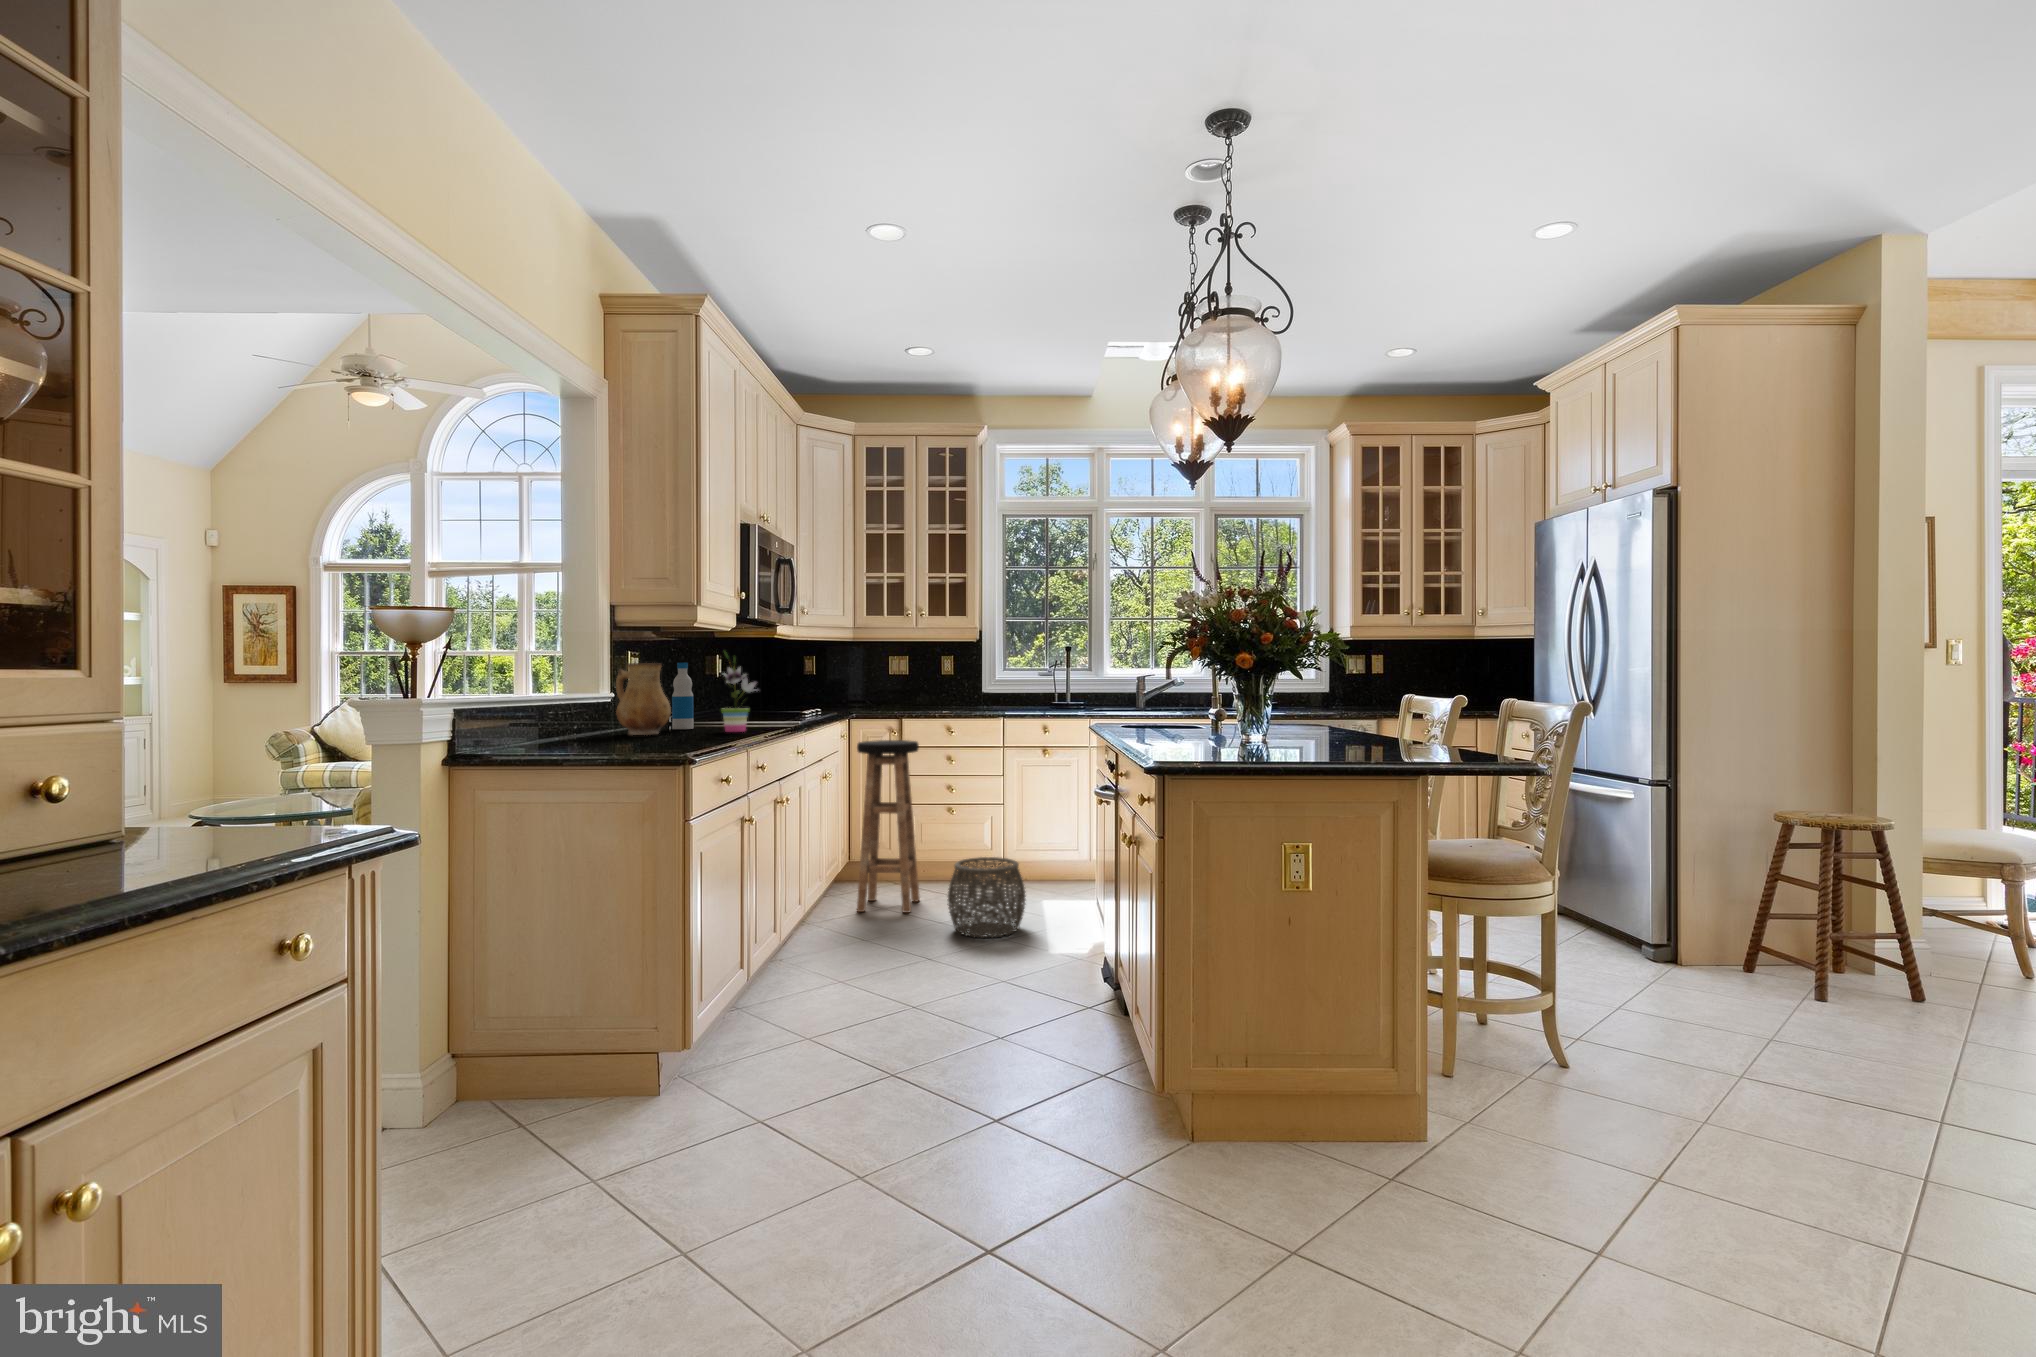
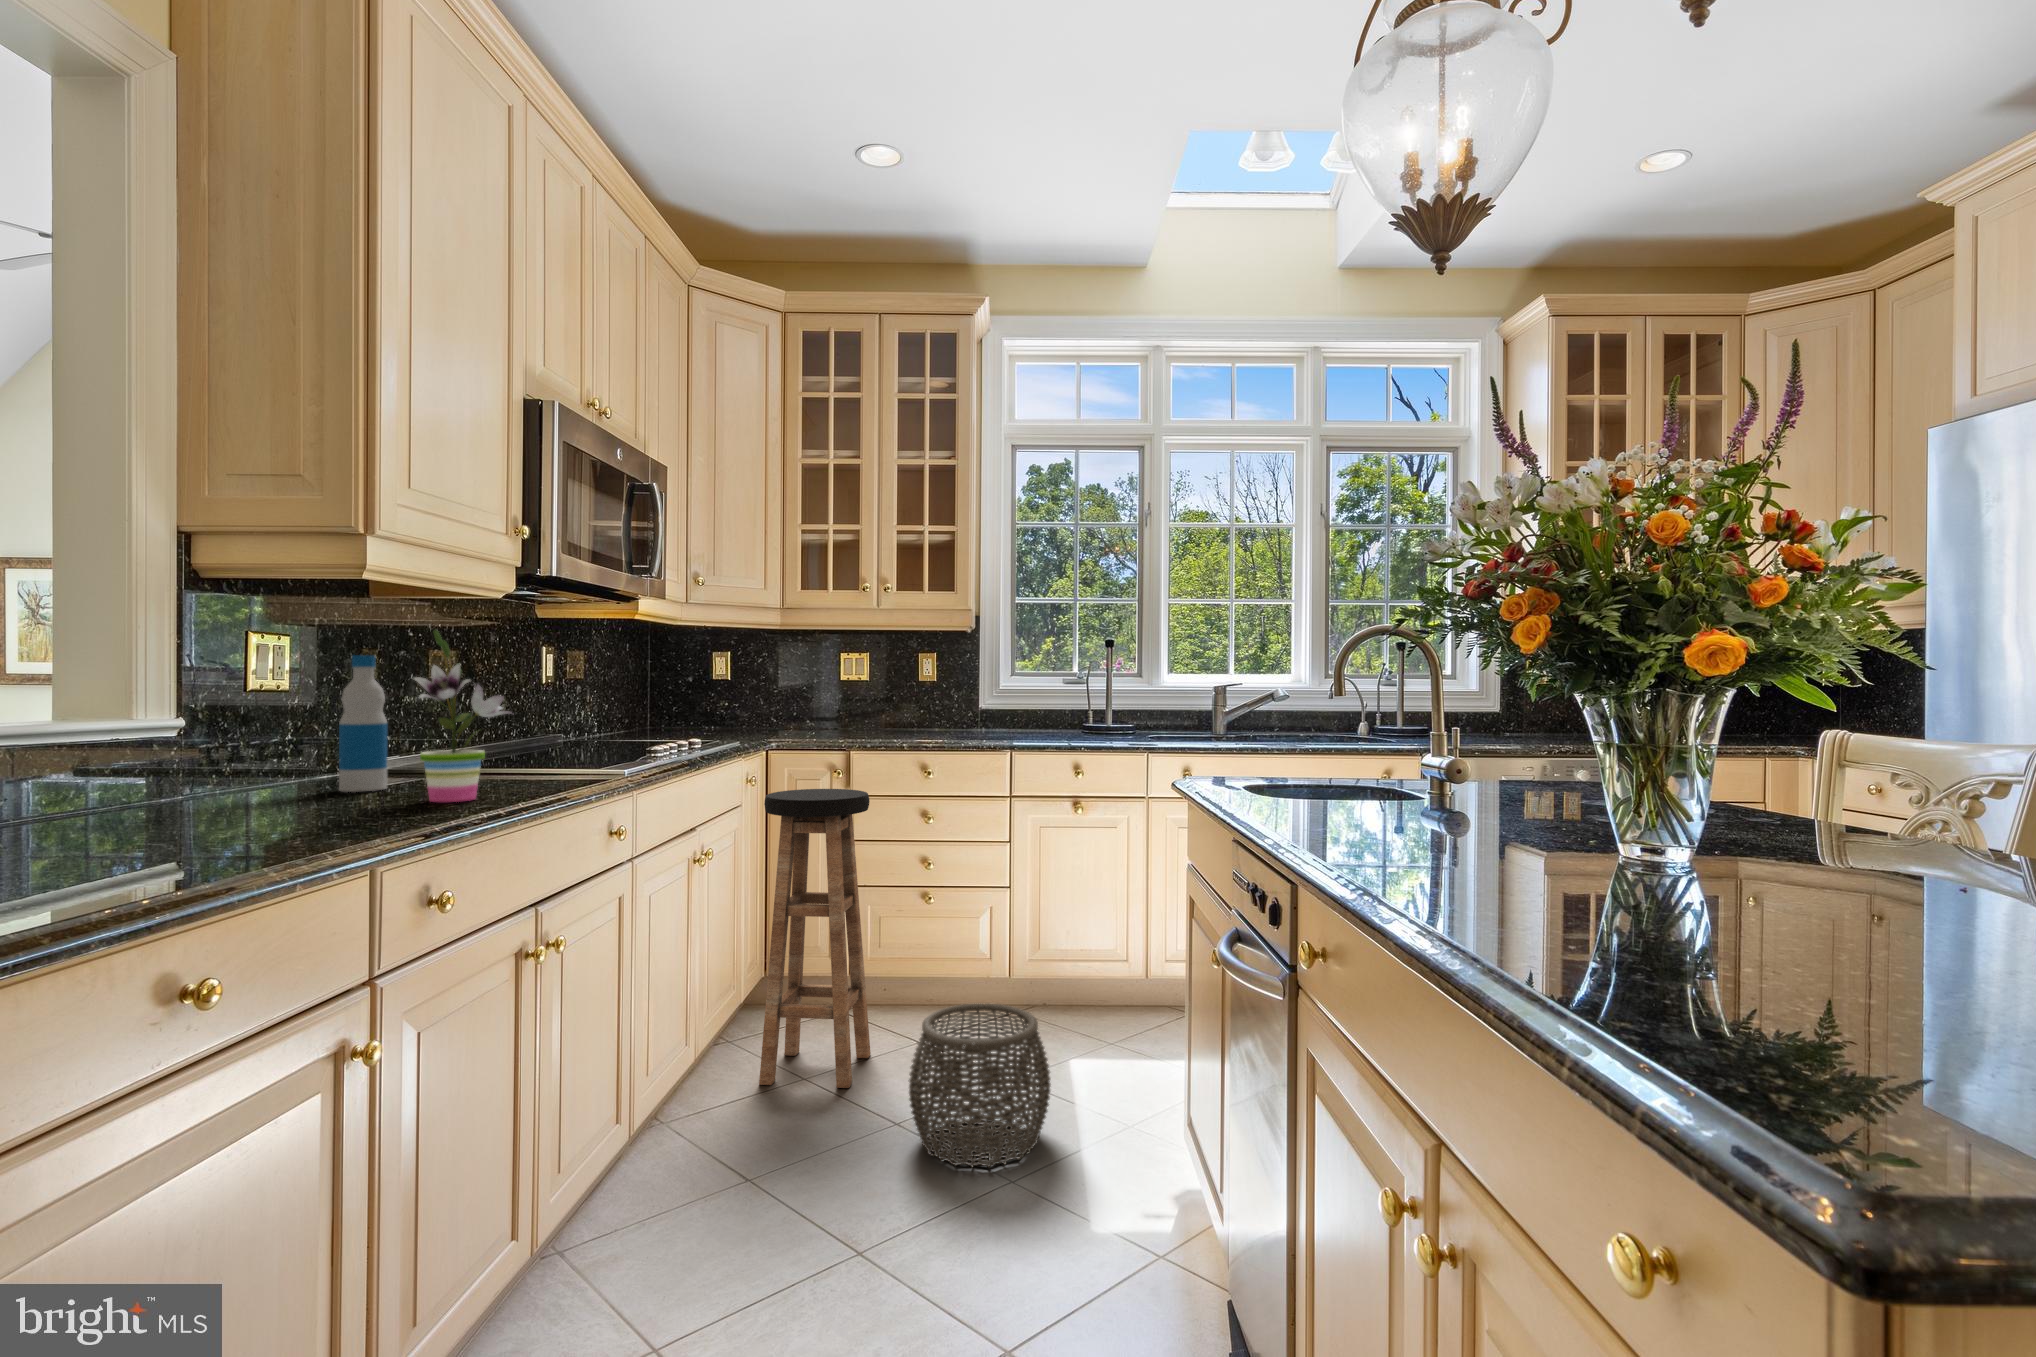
ceramic pitcher: present [616,663,671,735] -> none [151,654,293,815]

